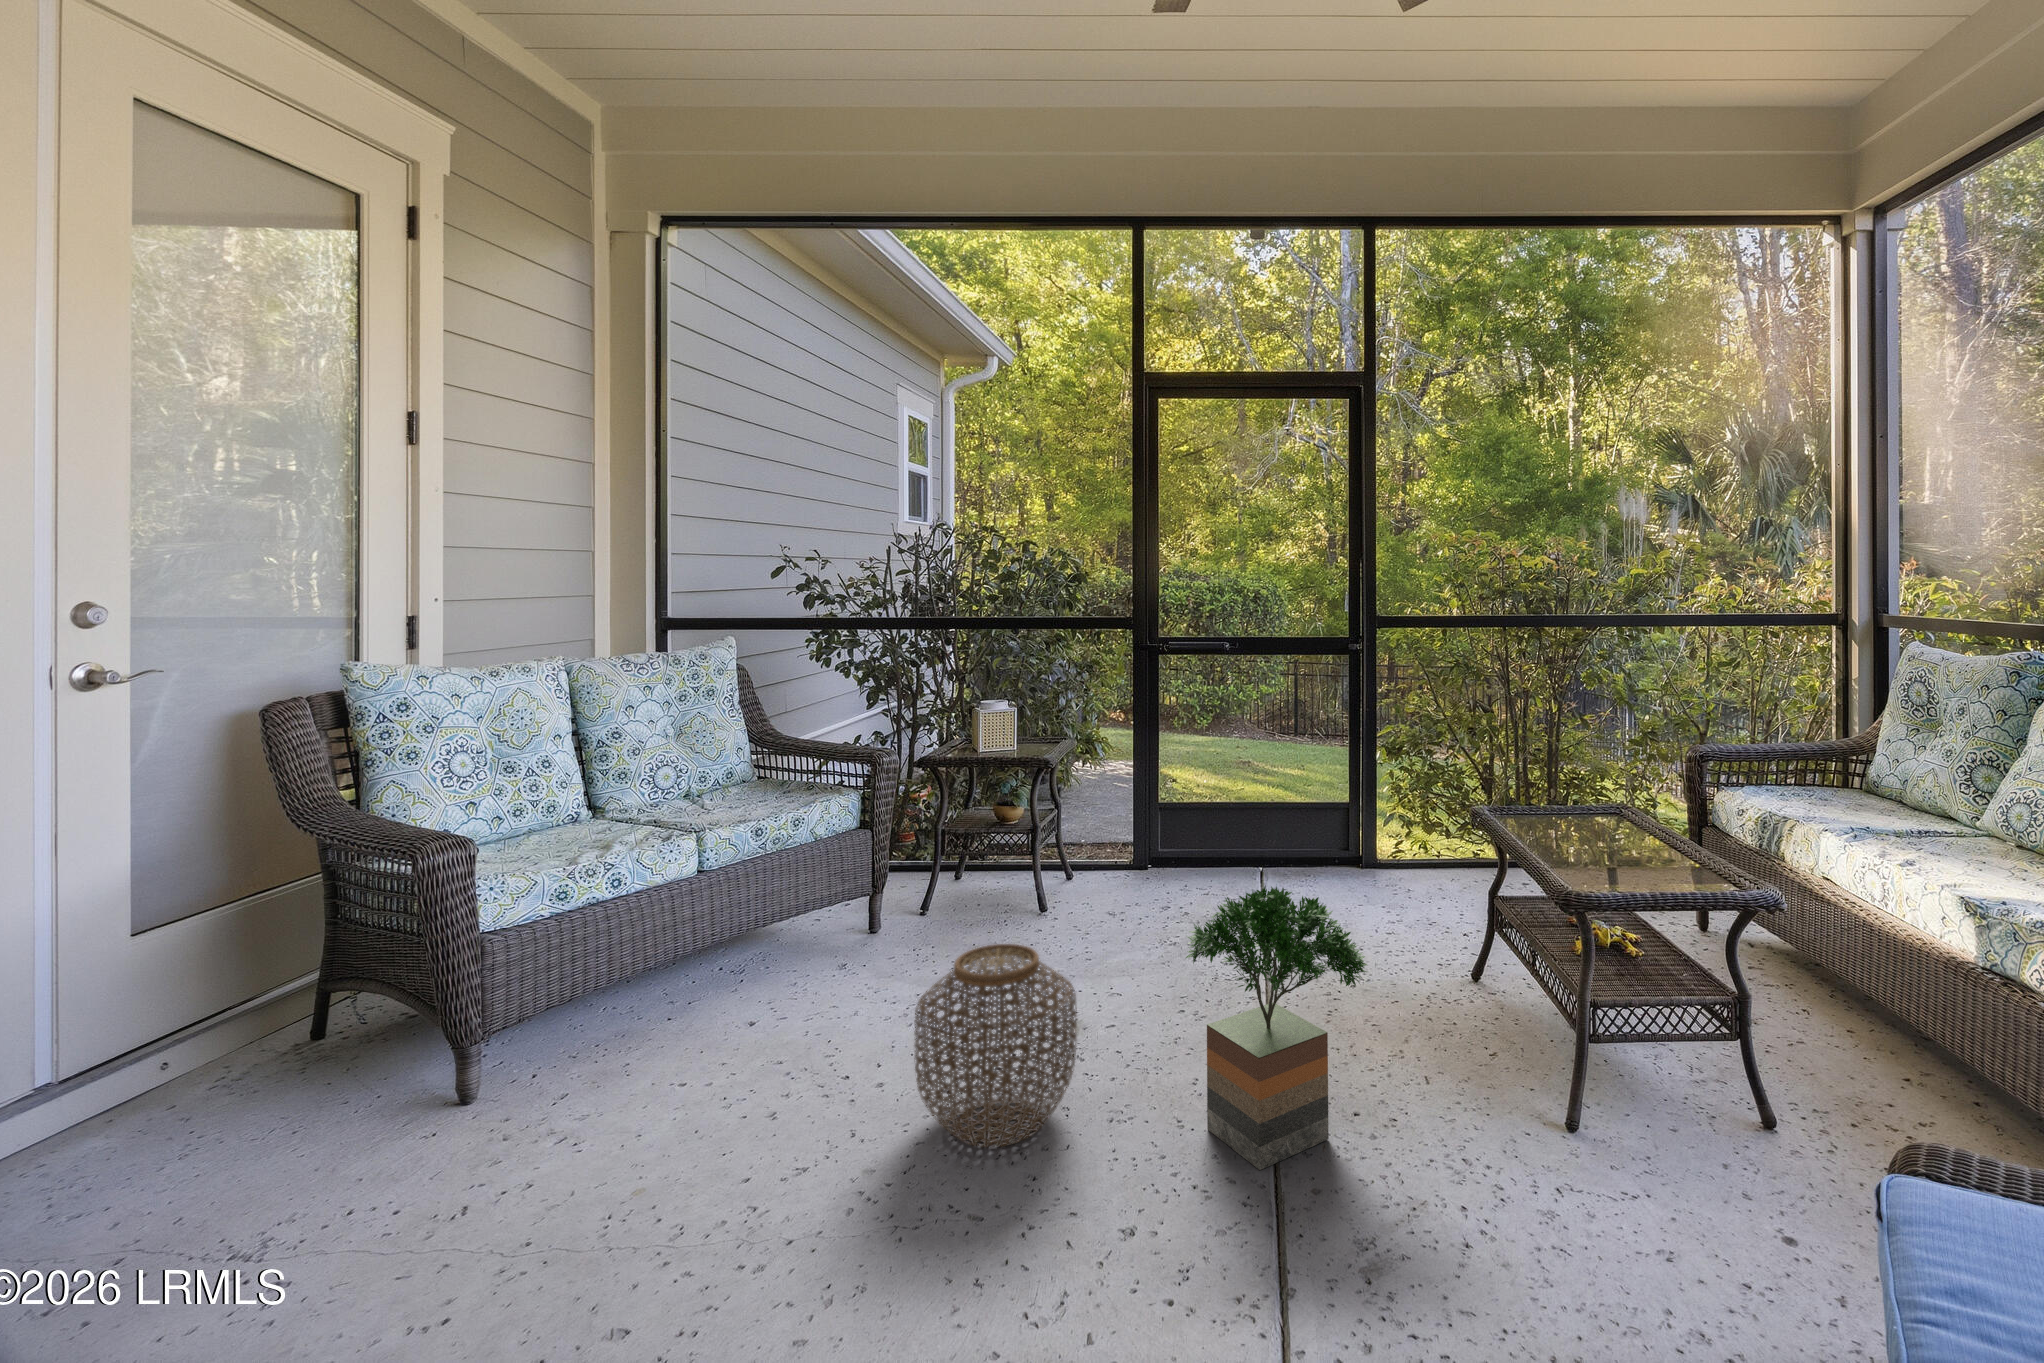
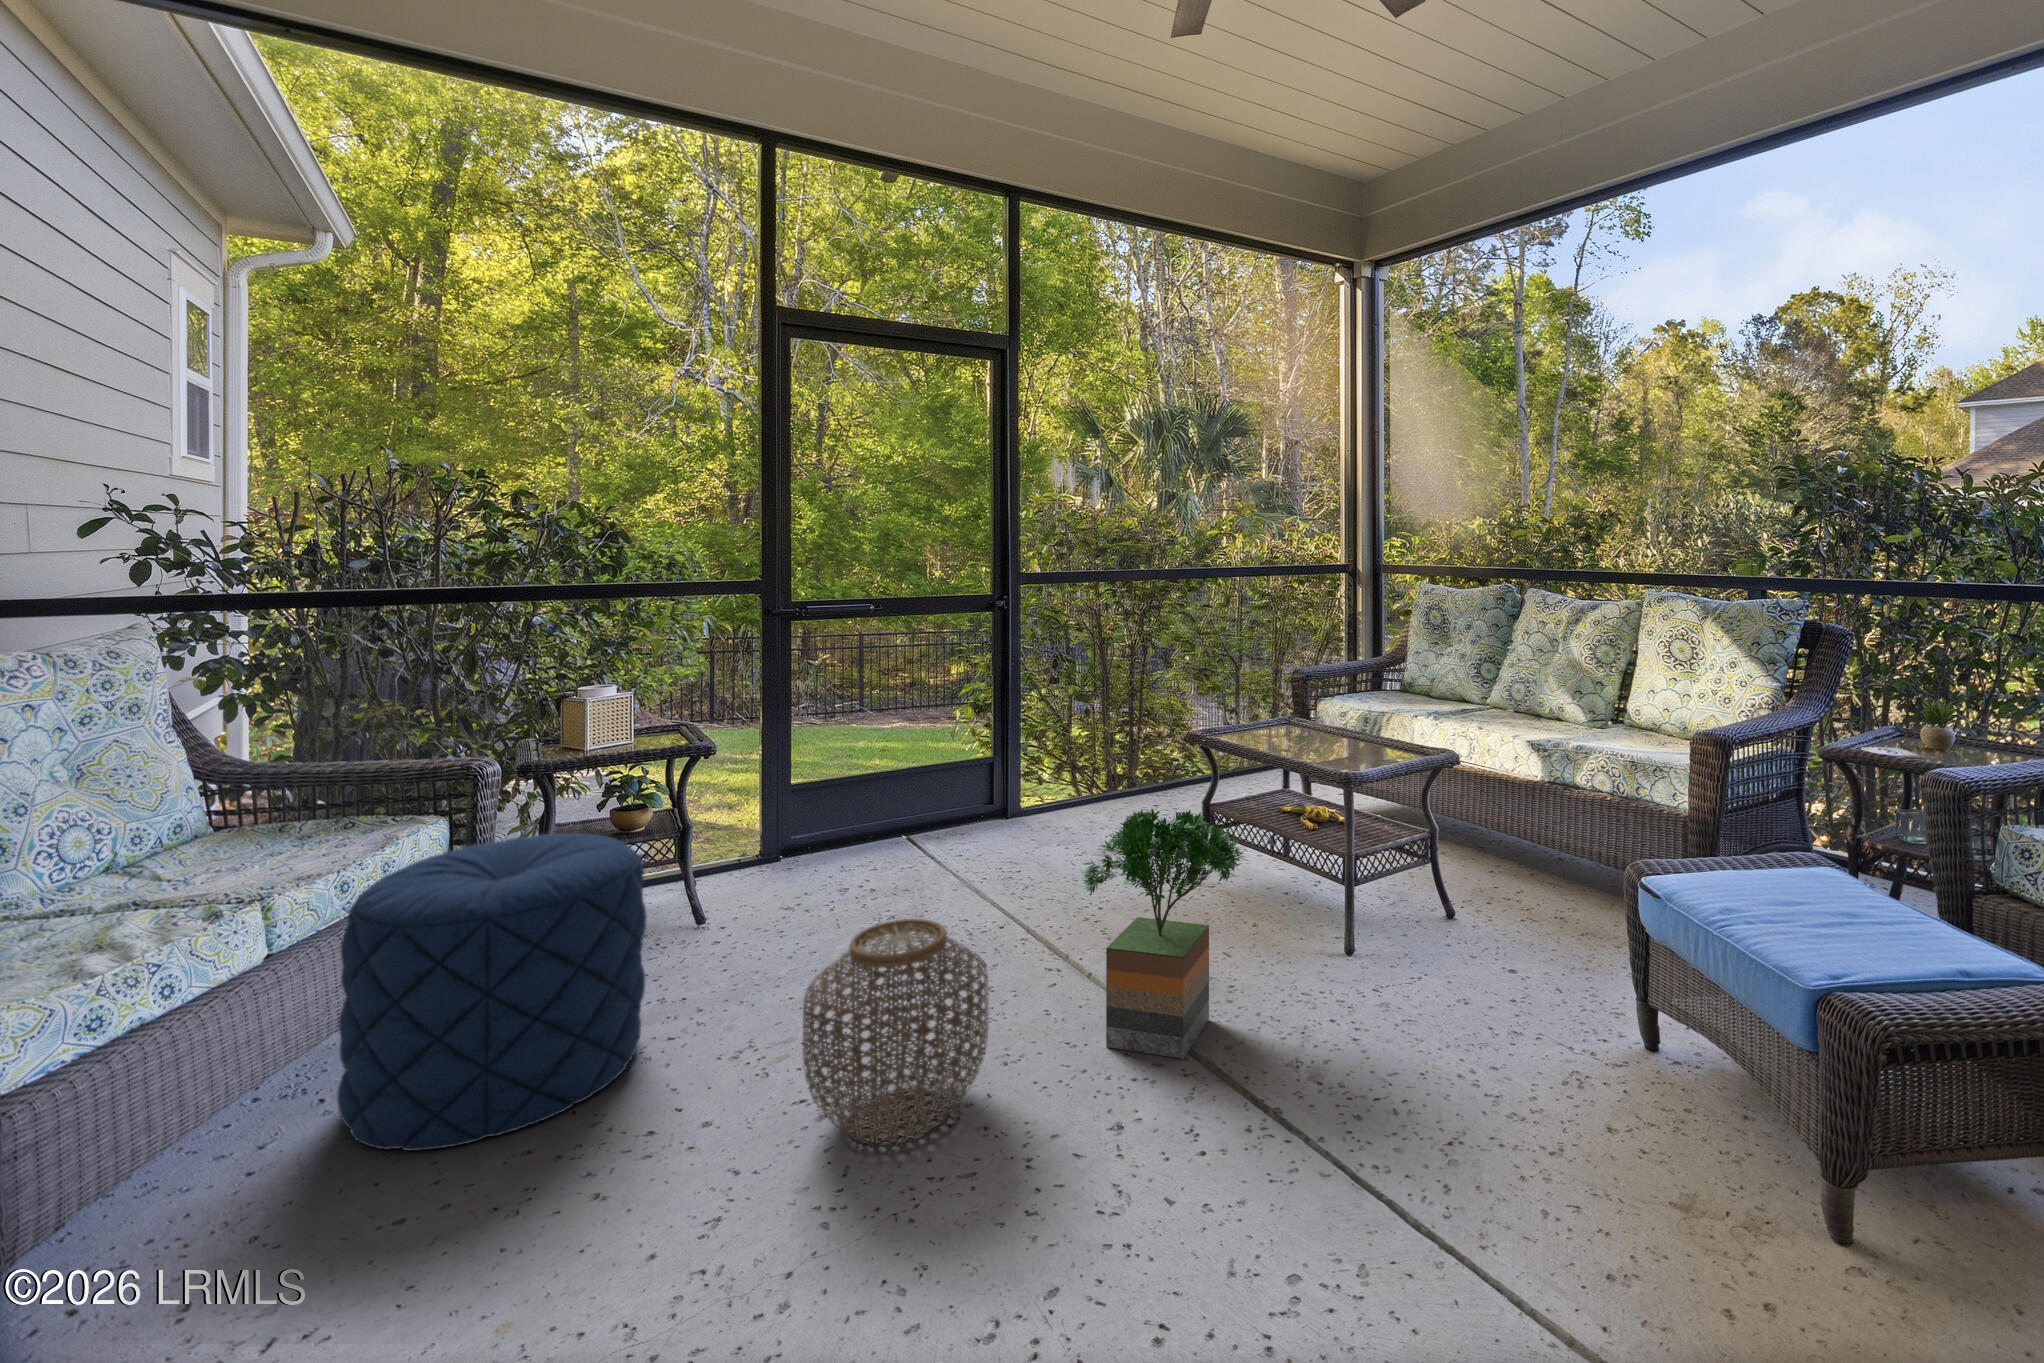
pouf: none [730,816,925,1037] -> present [337,833,646,1151]

